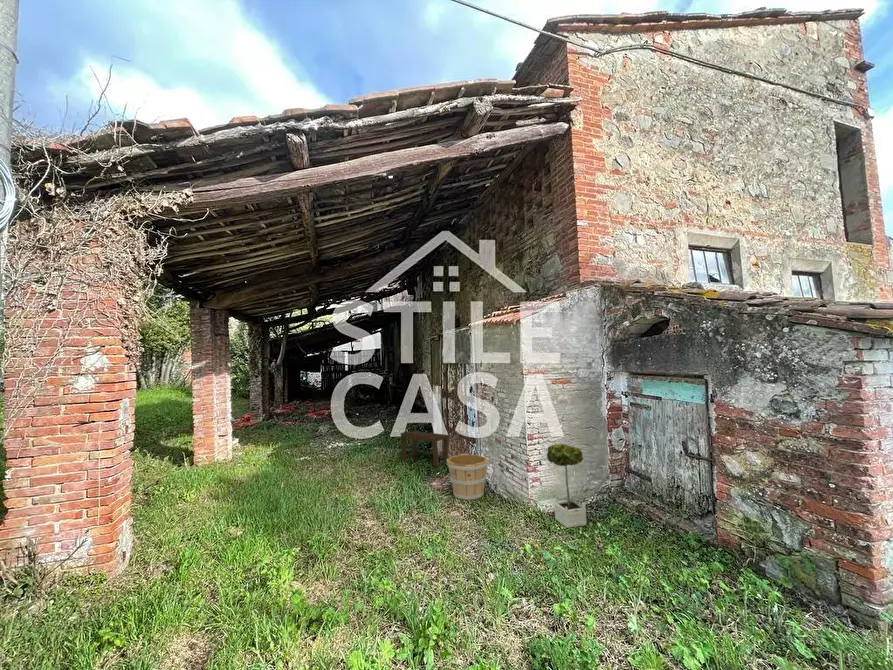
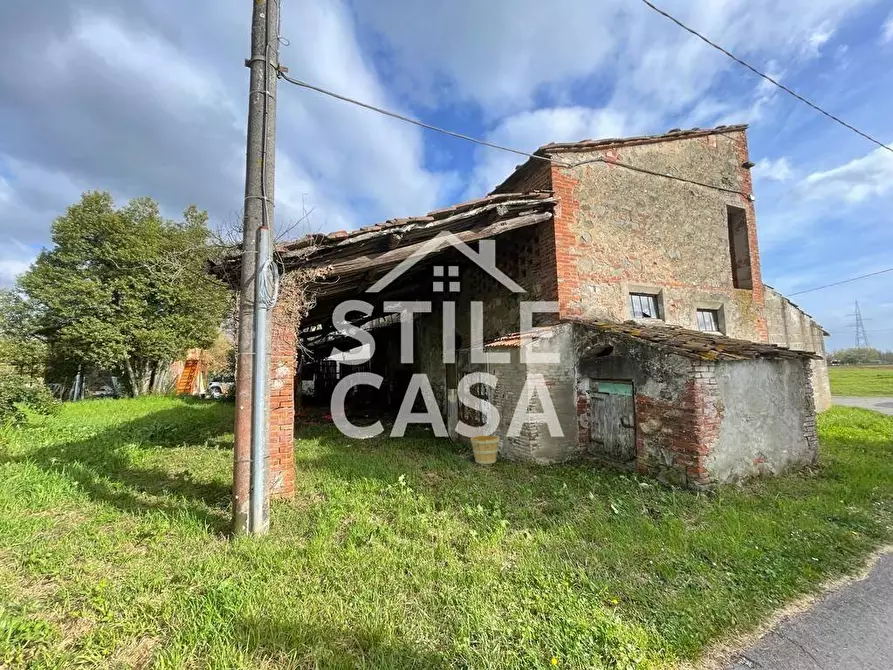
bench: present [401,431,449,467] -> none [424,424,463,449]
potted tree: present [547,444,586,528] -> none [540,422,565,473]

